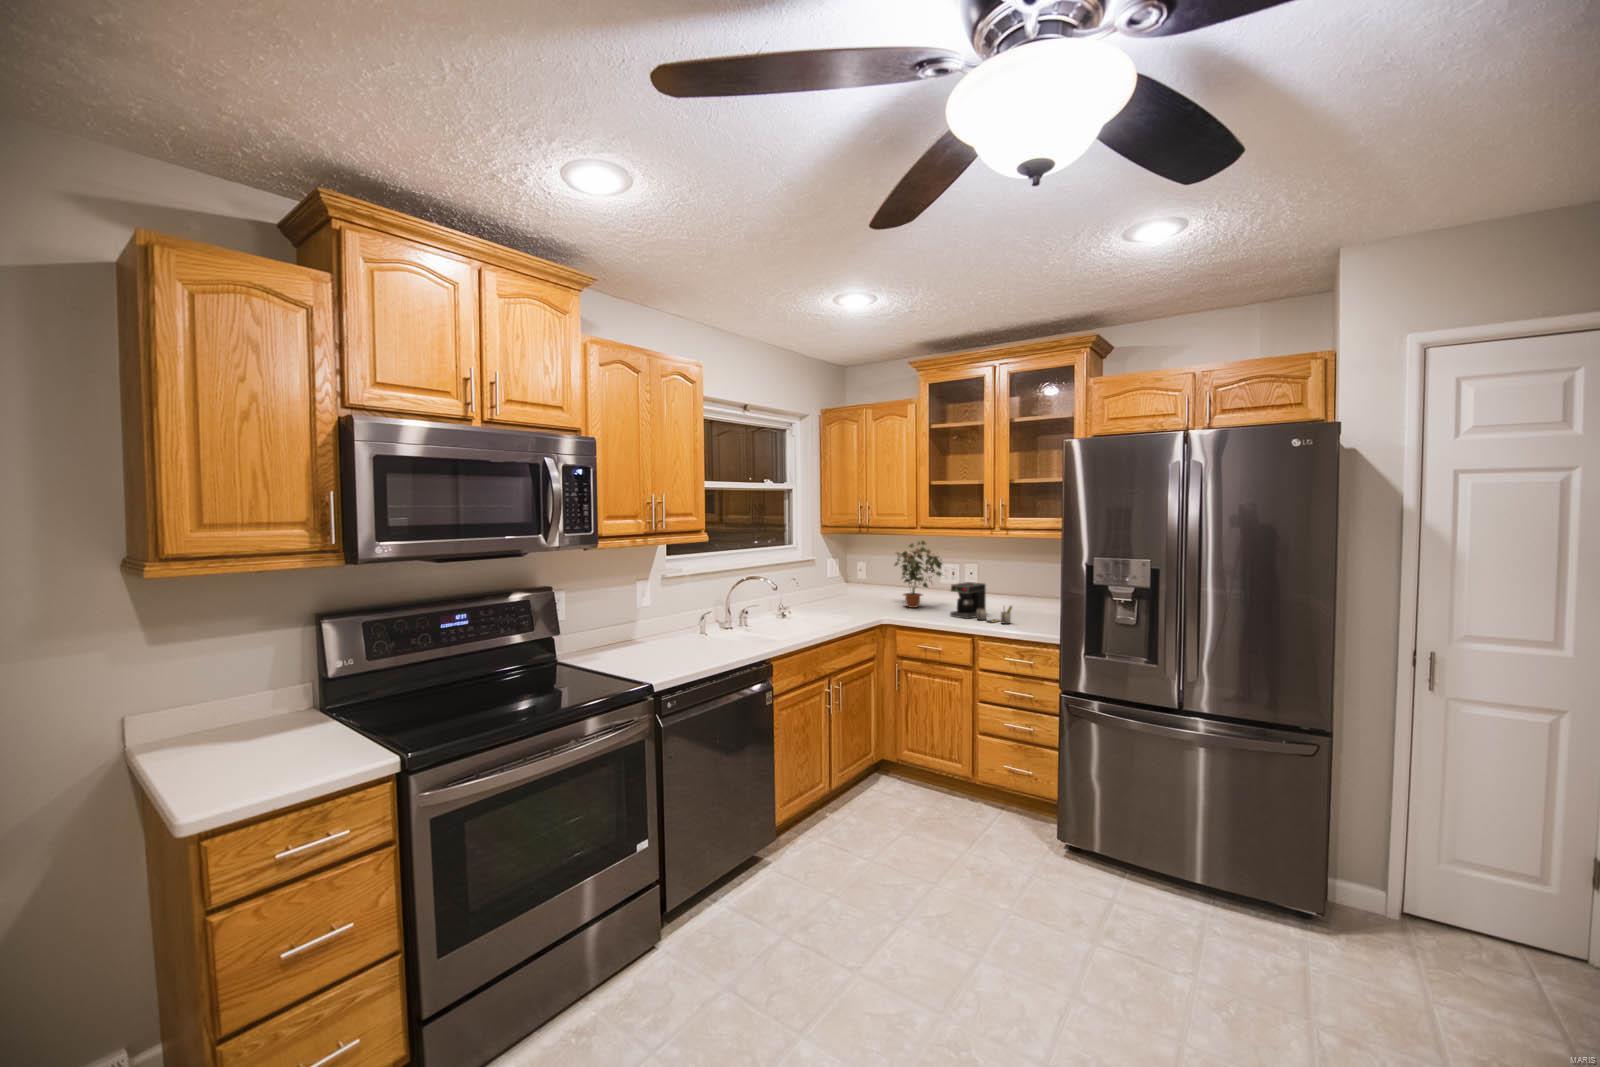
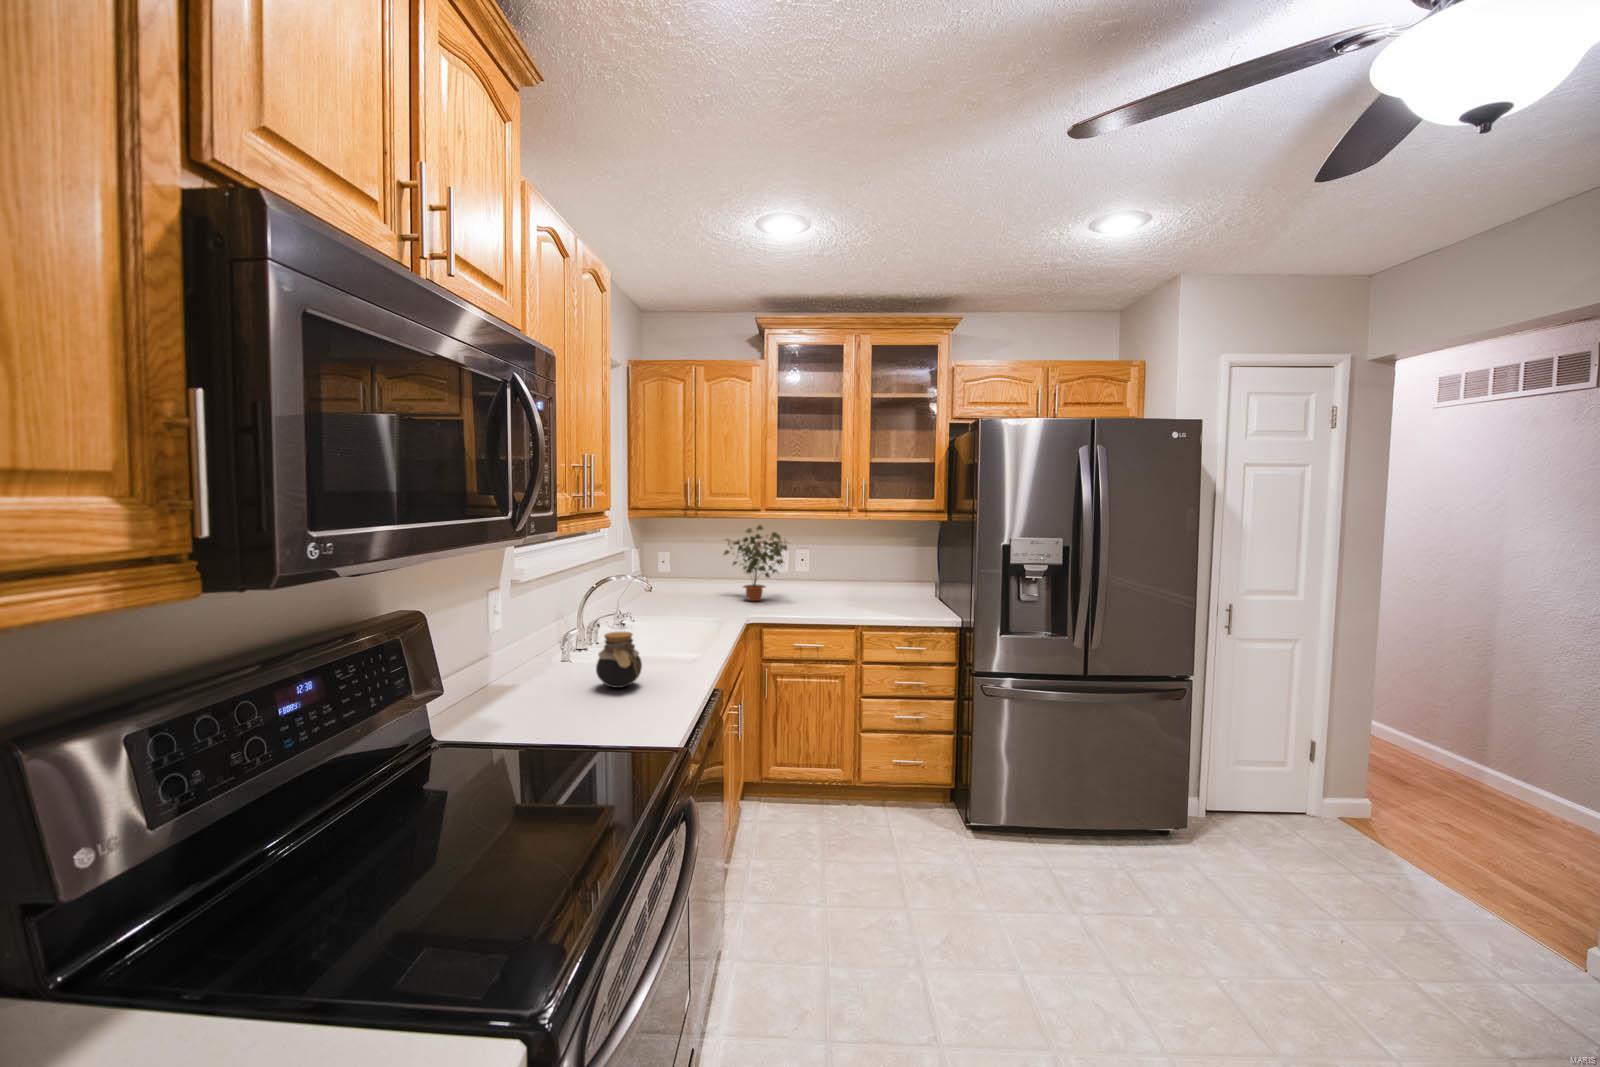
coffee maker: present [950,582,1012,624] -> none [812,569,885,611]
jar: none [689,614,720,652] -> present [596,632,642,688]

